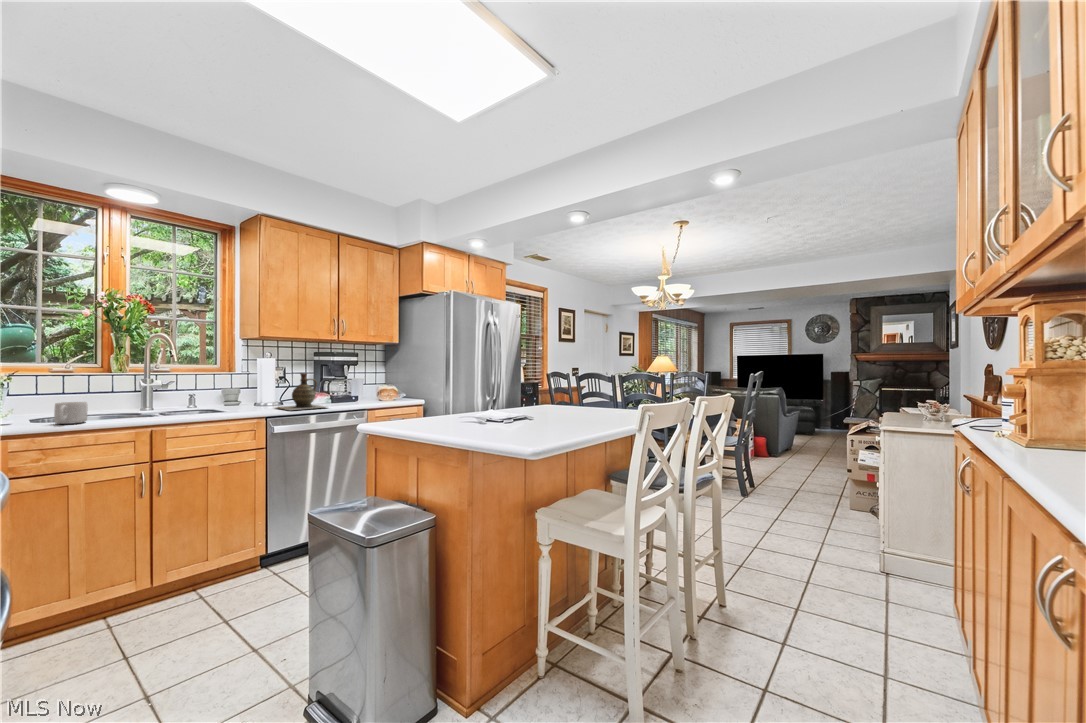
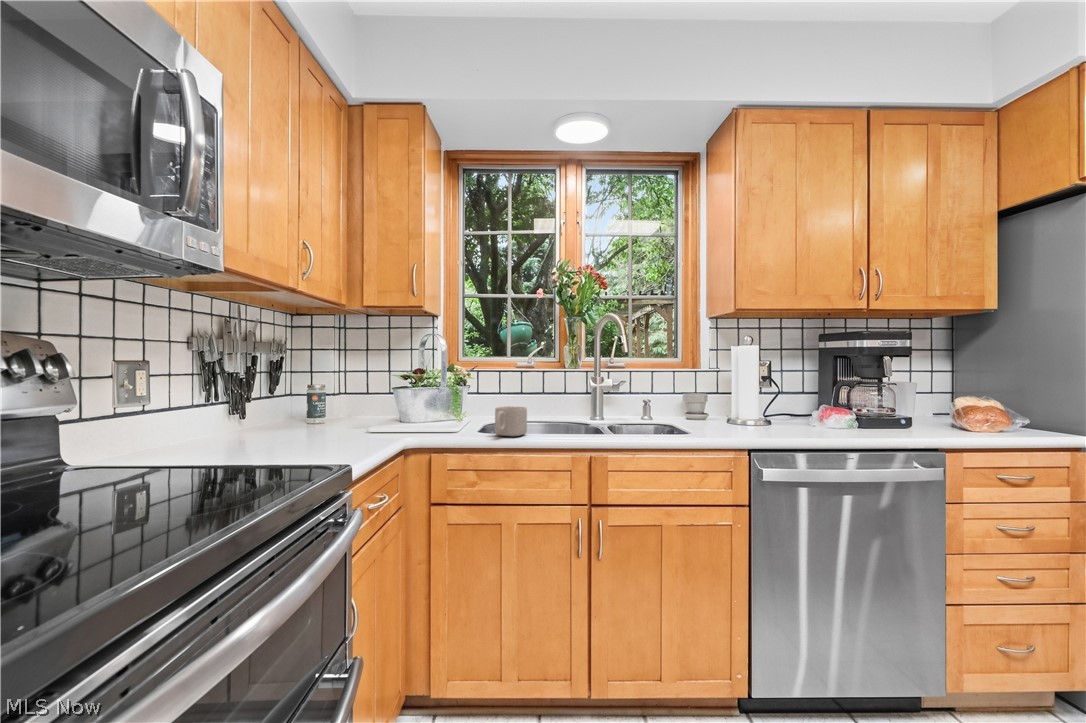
ceramic jug: present [277,373,325,410] -> none [759,370,867,440]

